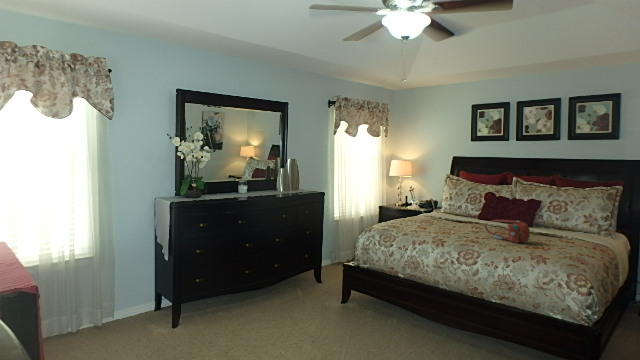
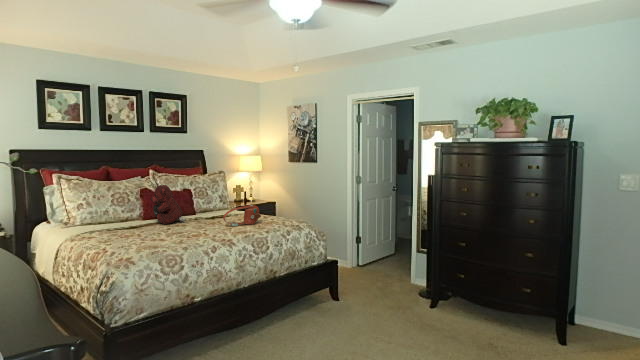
teddy bear: none [465,189,495,226] -> present [151,185,185,225]

